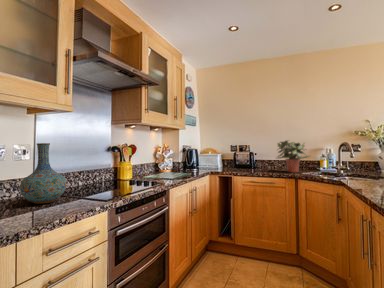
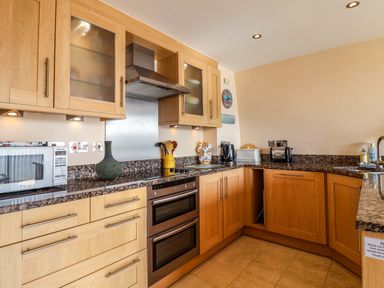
potted plant: present [278,140,309,172] -> none [308,134,345,166]

